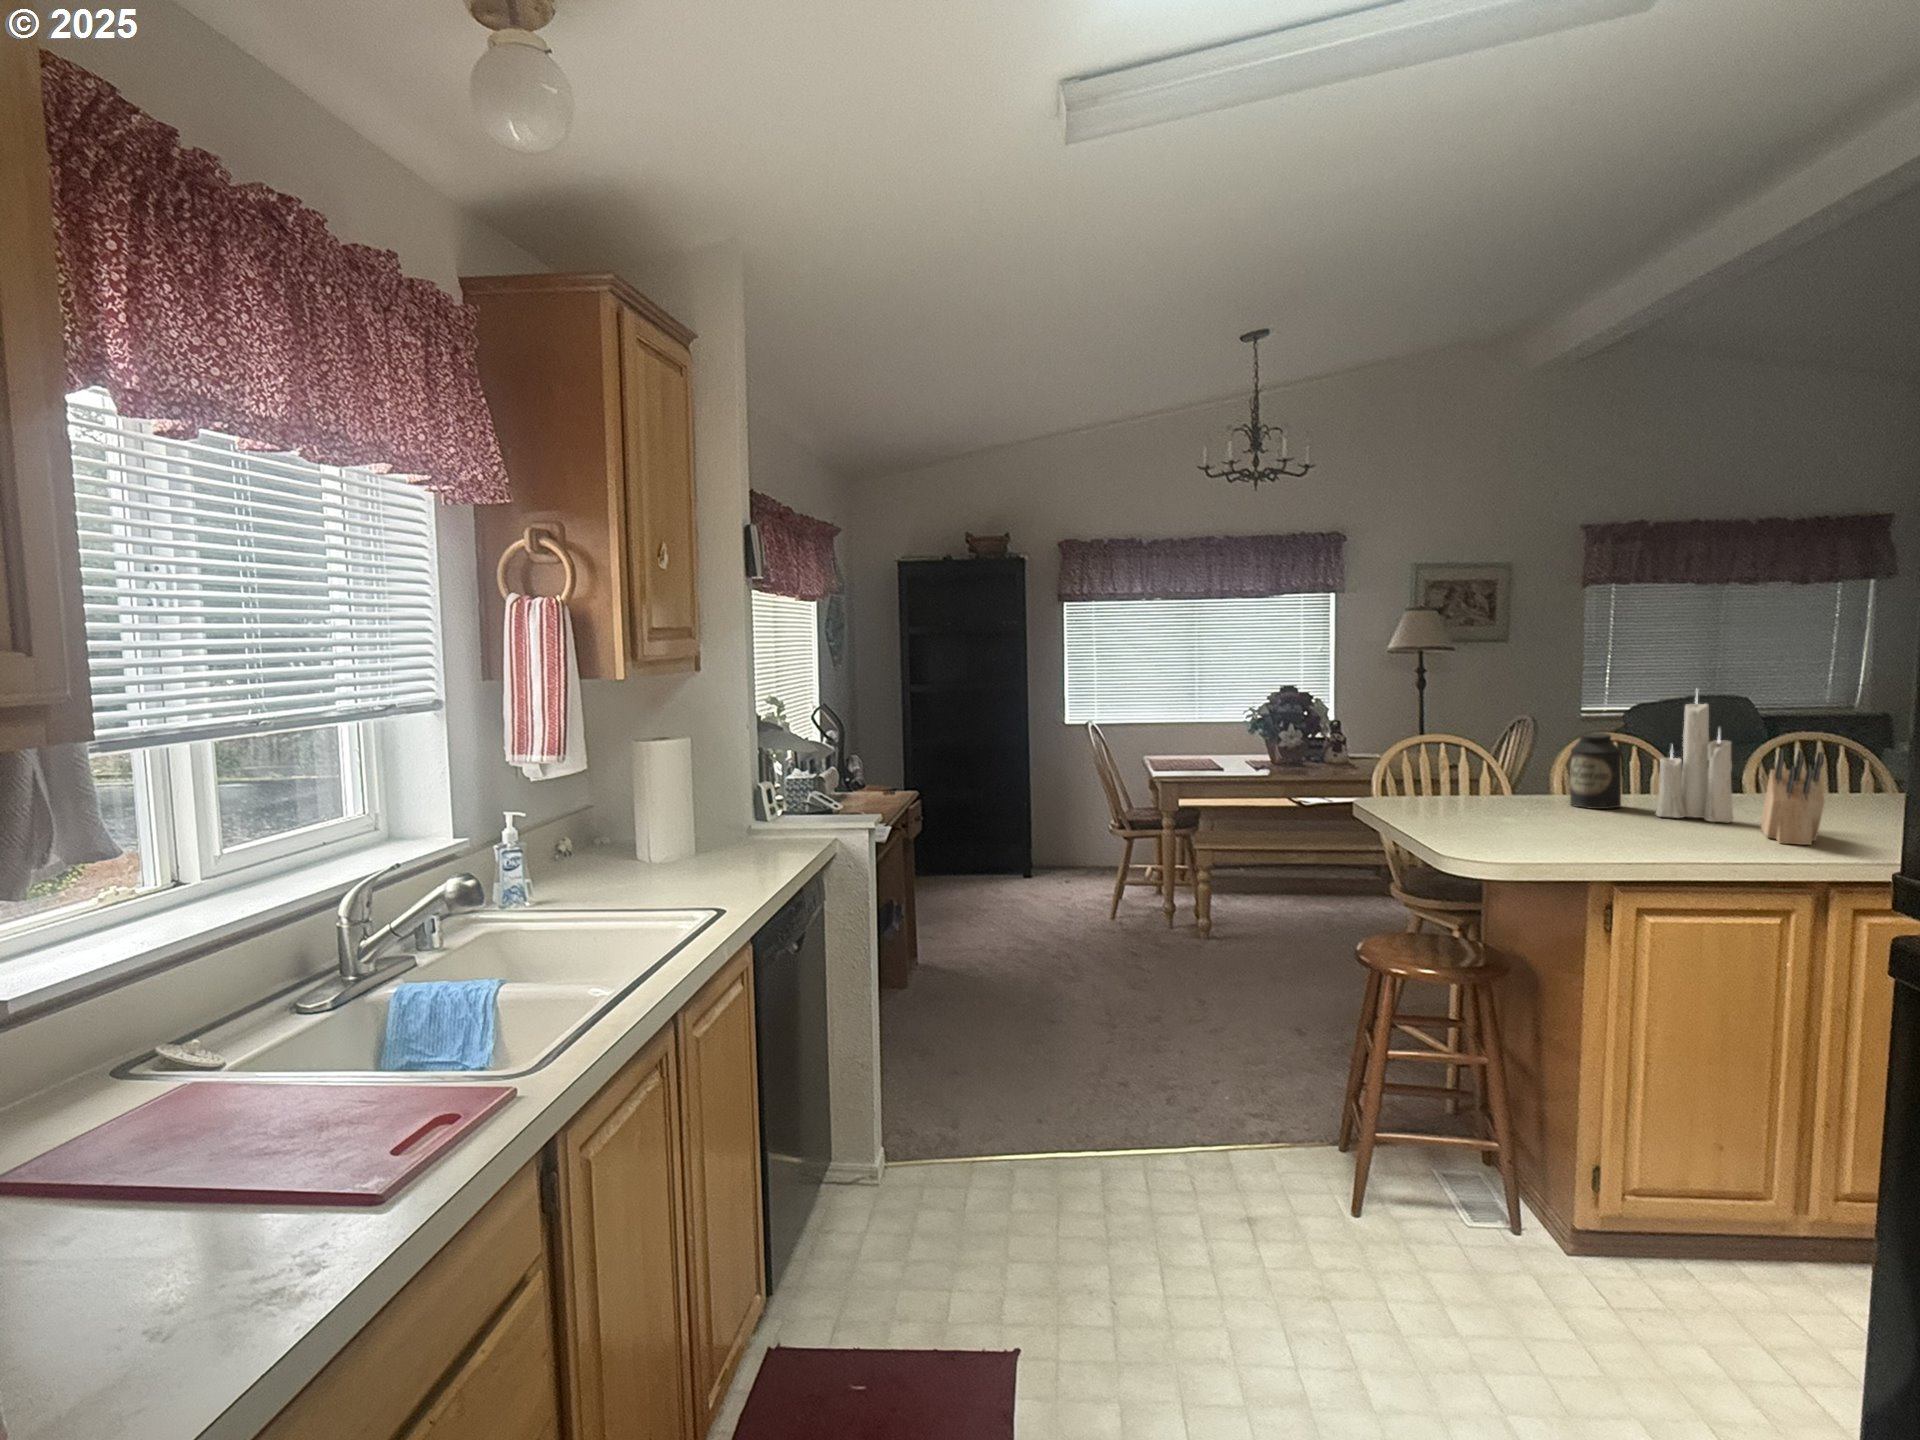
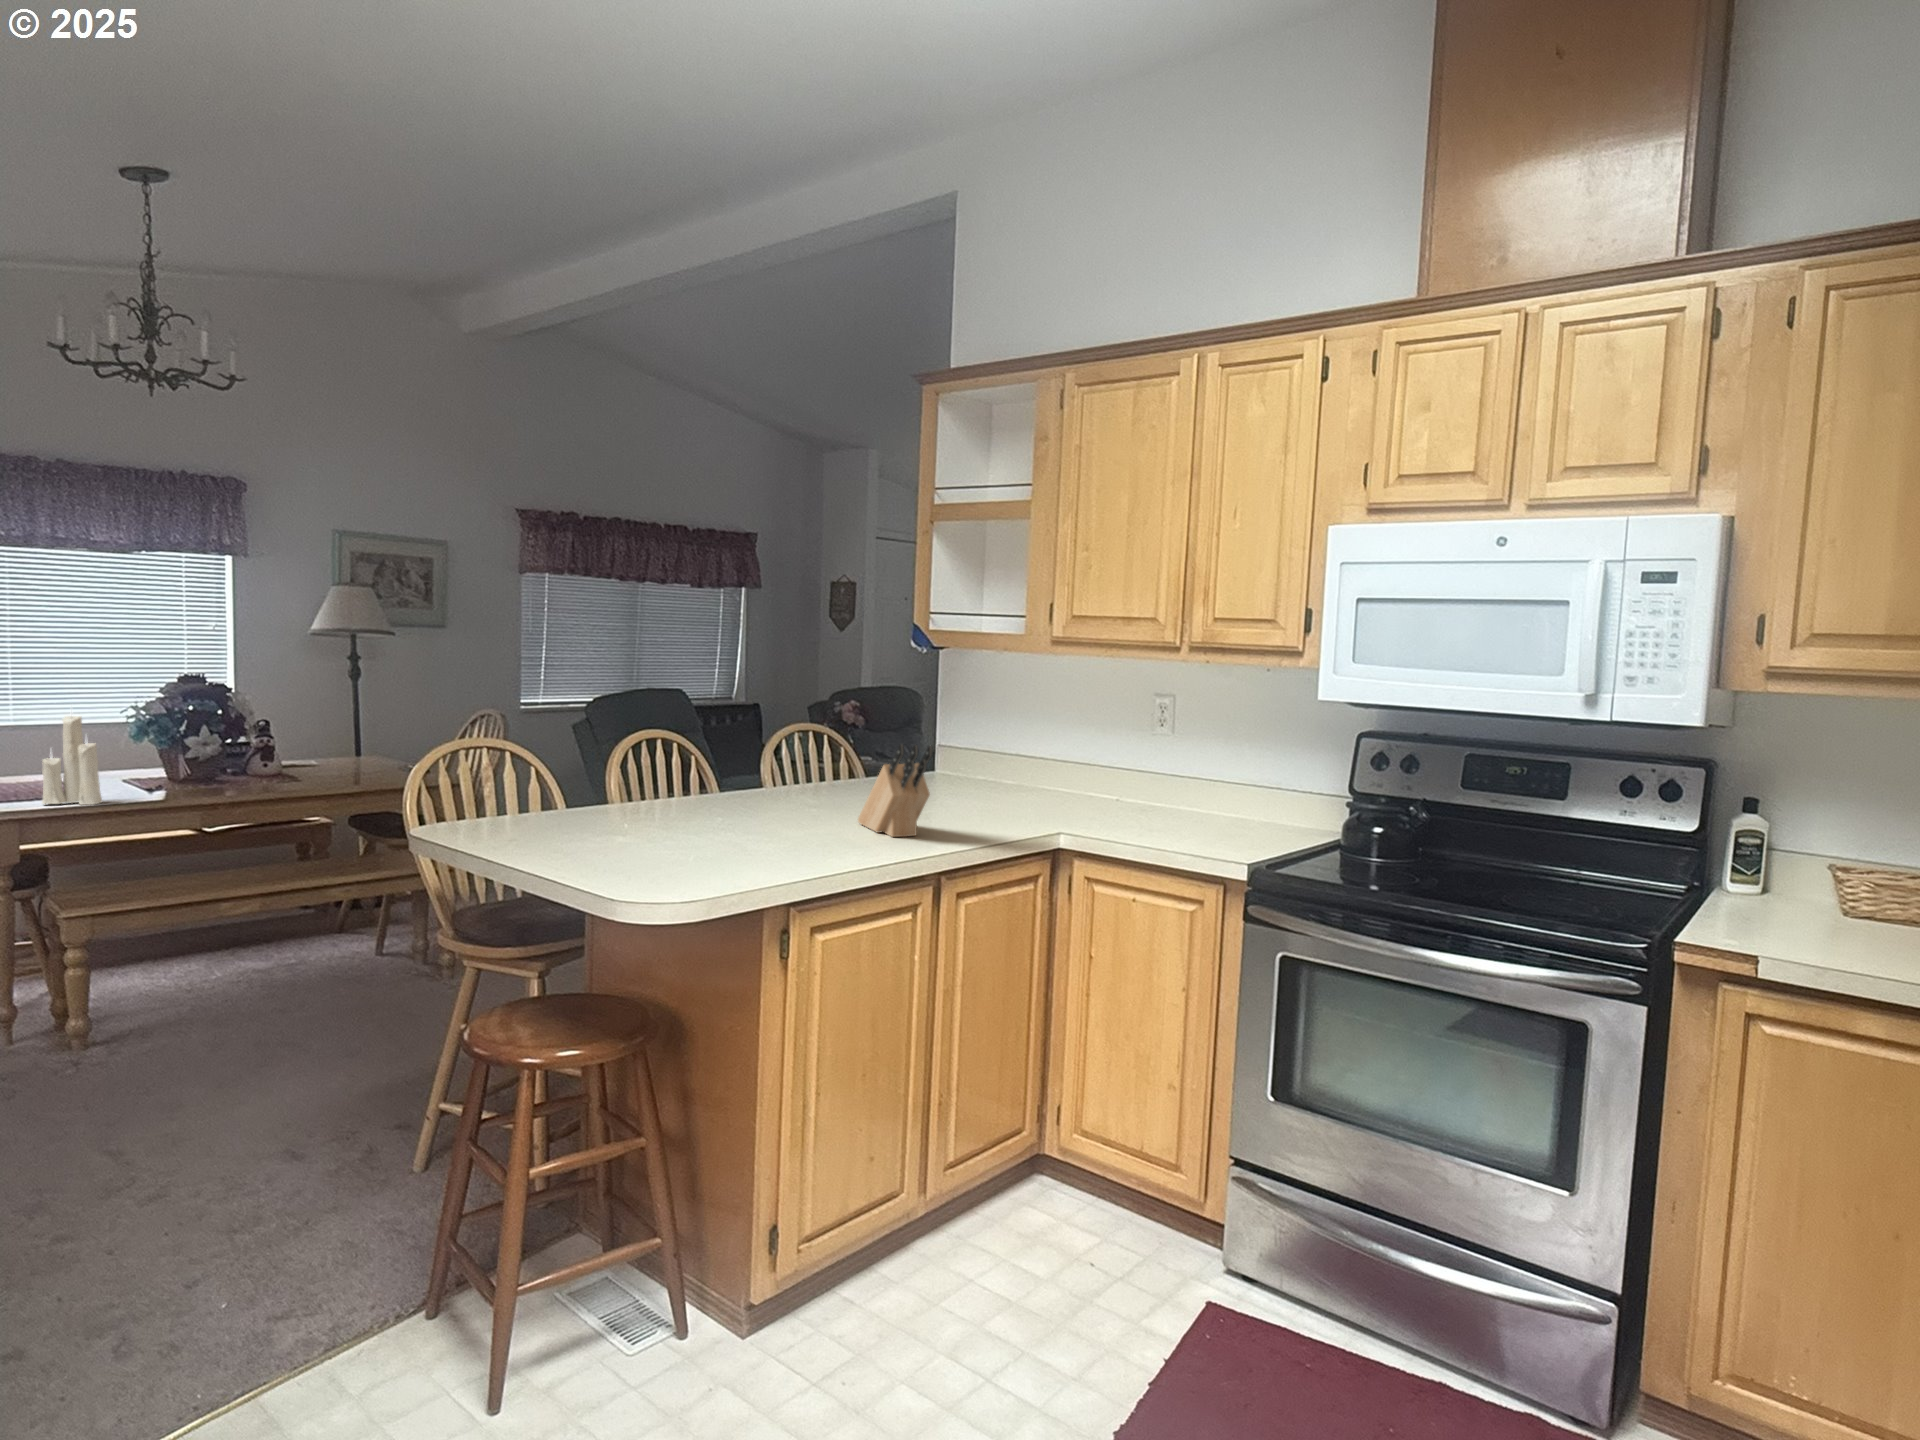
candle: present [1656,693,1734,822] -> present [42,713,102,805]
canister: present [1570,733,1621,809] -> none [669,732,720,816]

